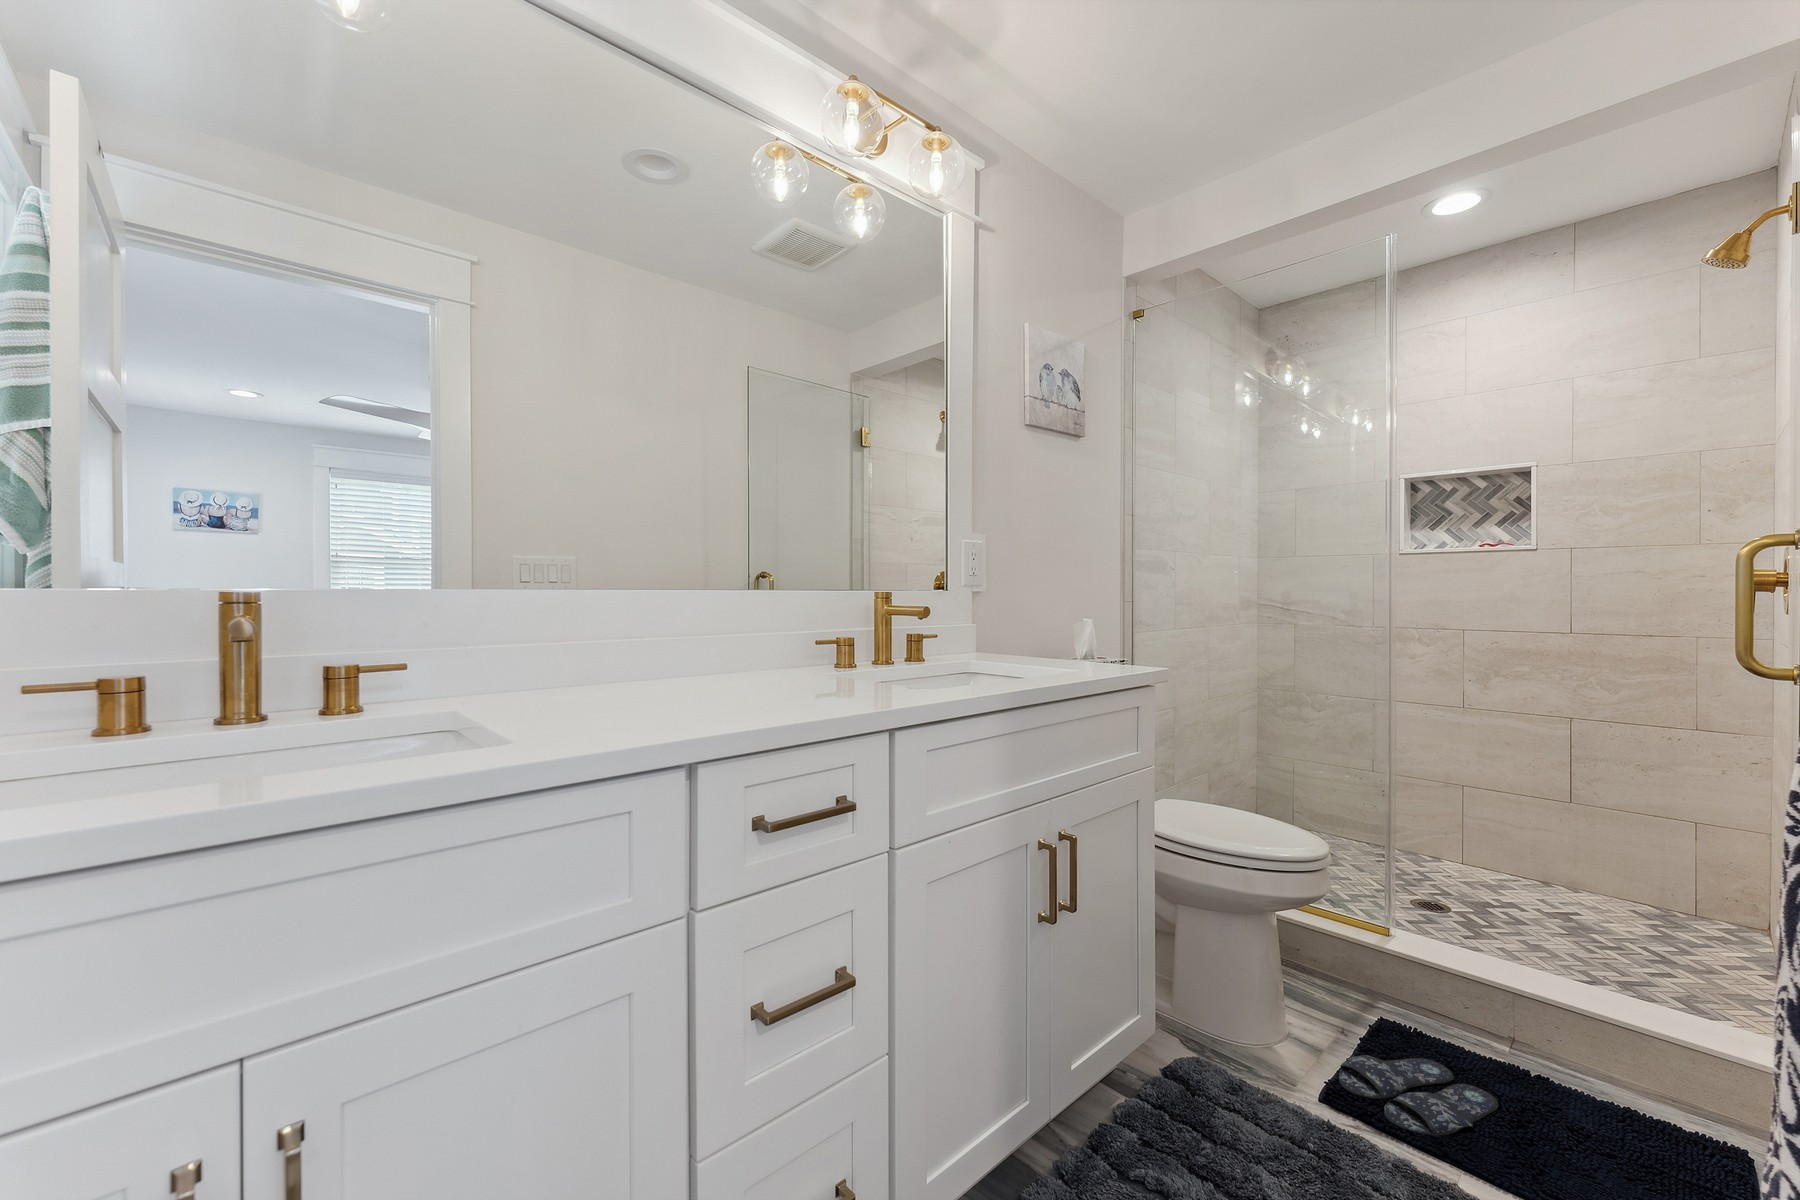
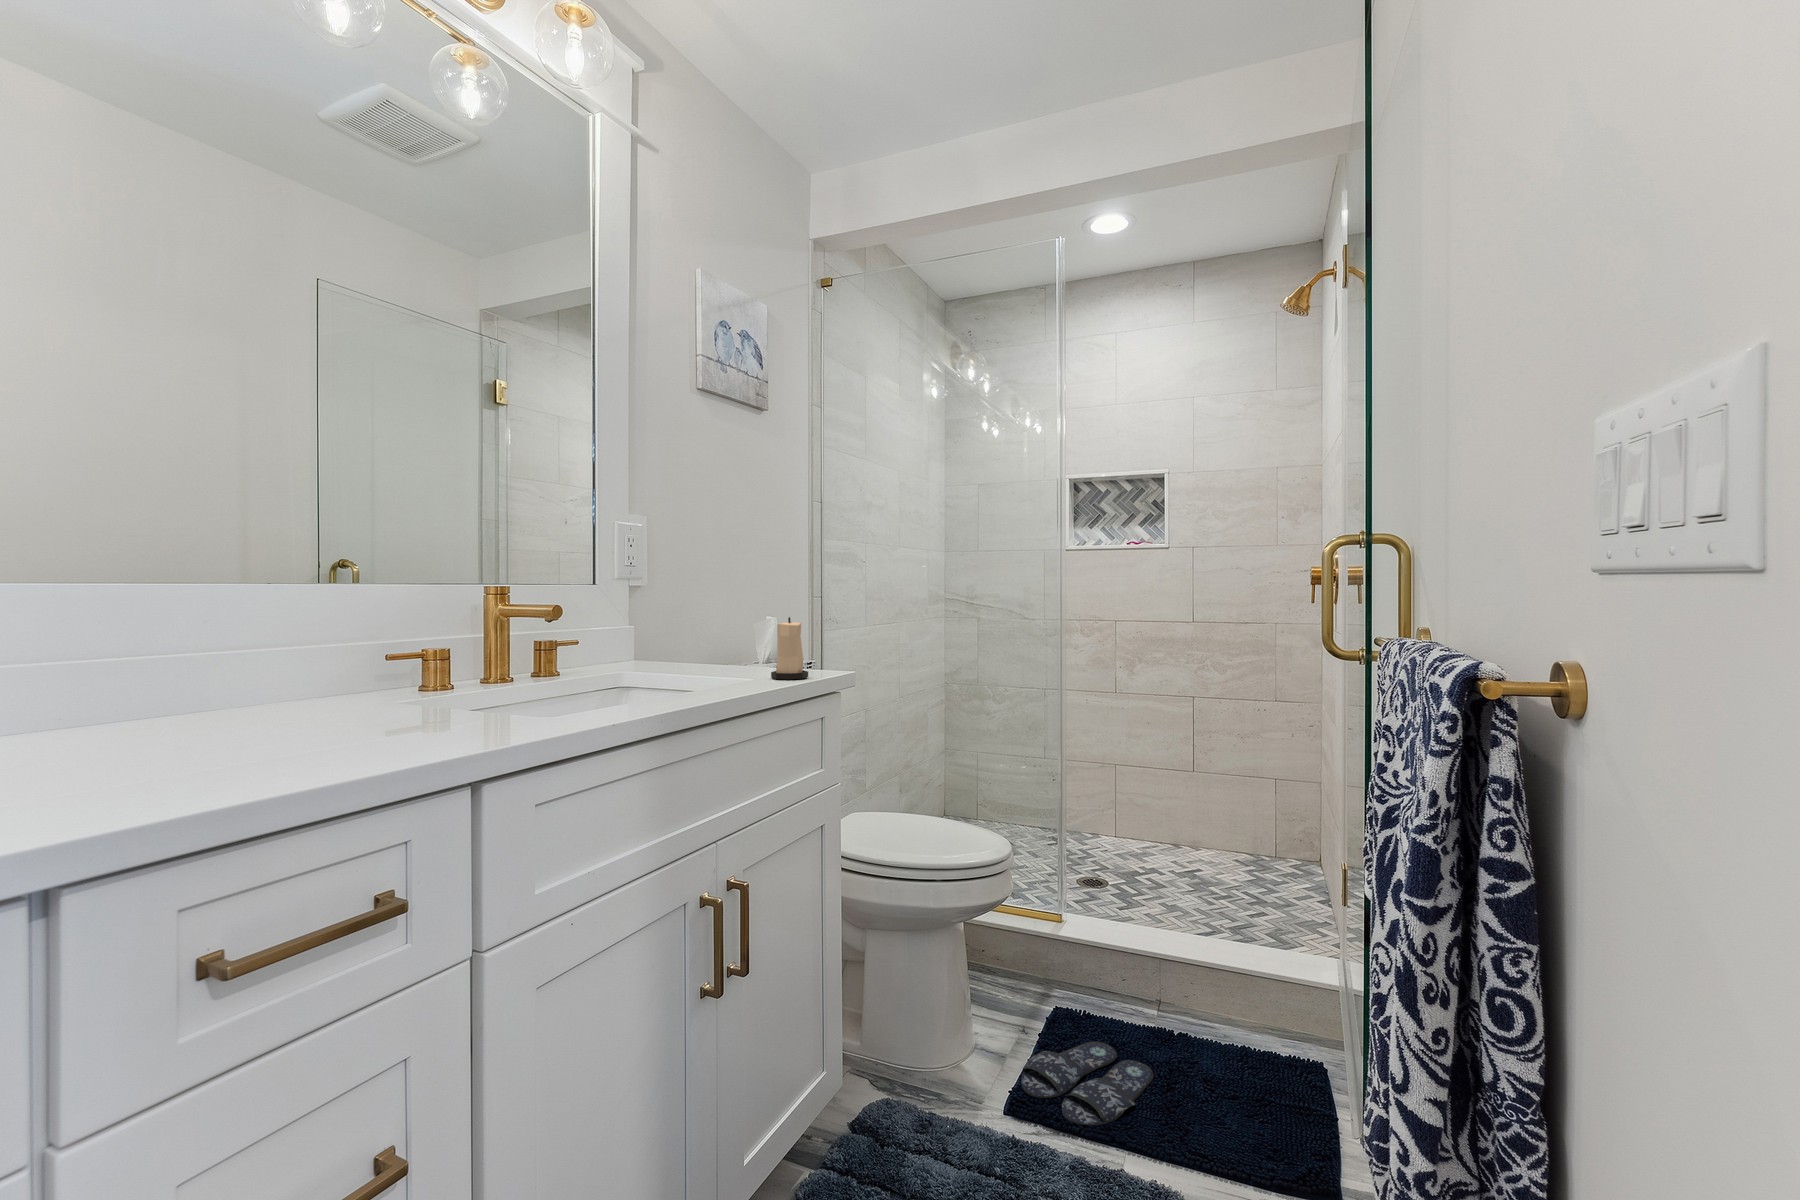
candle: none [1092,618,1125,672] -> present [771,617,808,679]

